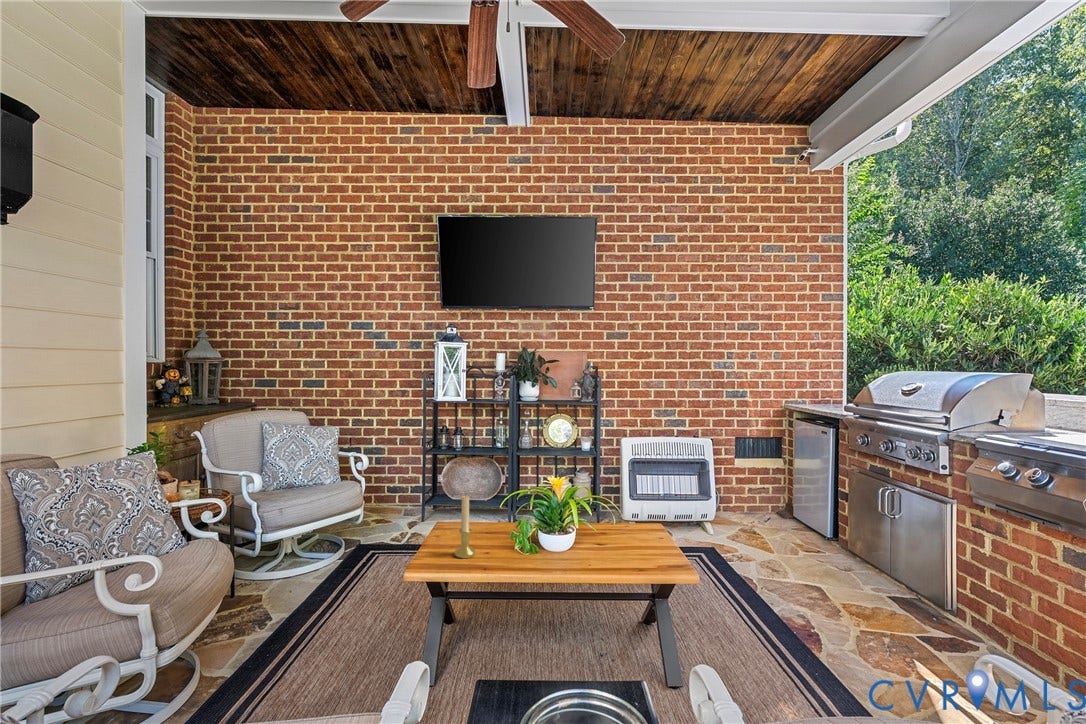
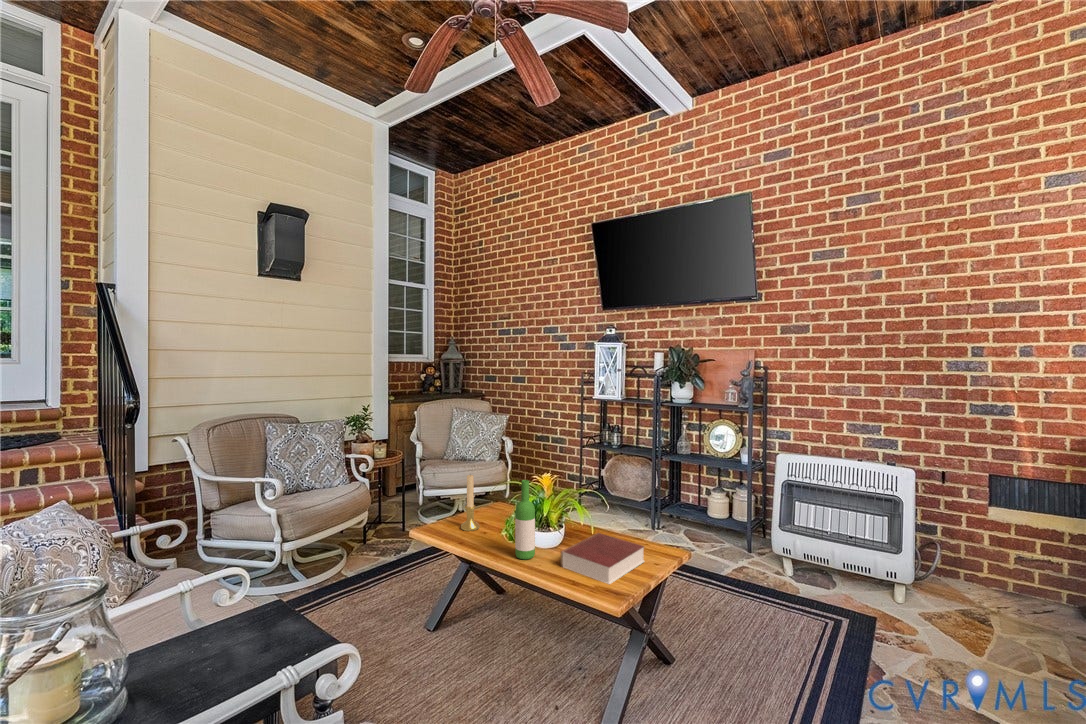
wine bottle: none [554,487,574,566] -> present [515,480,535,559]
book: none [598,526,658,563] -> present [561,533,644,584]

